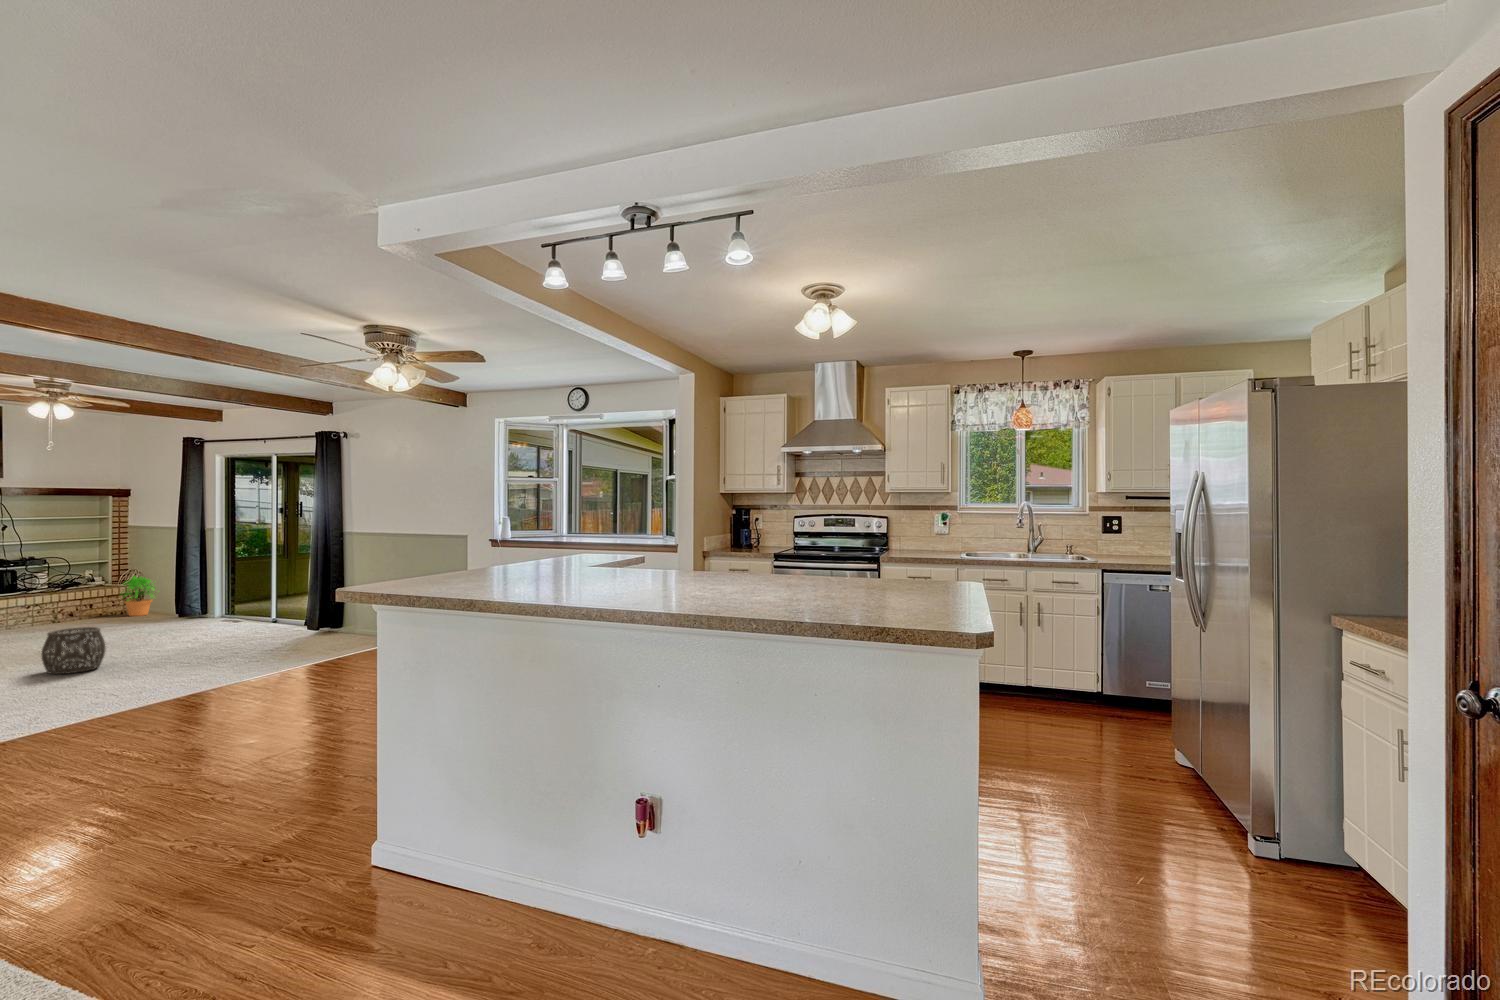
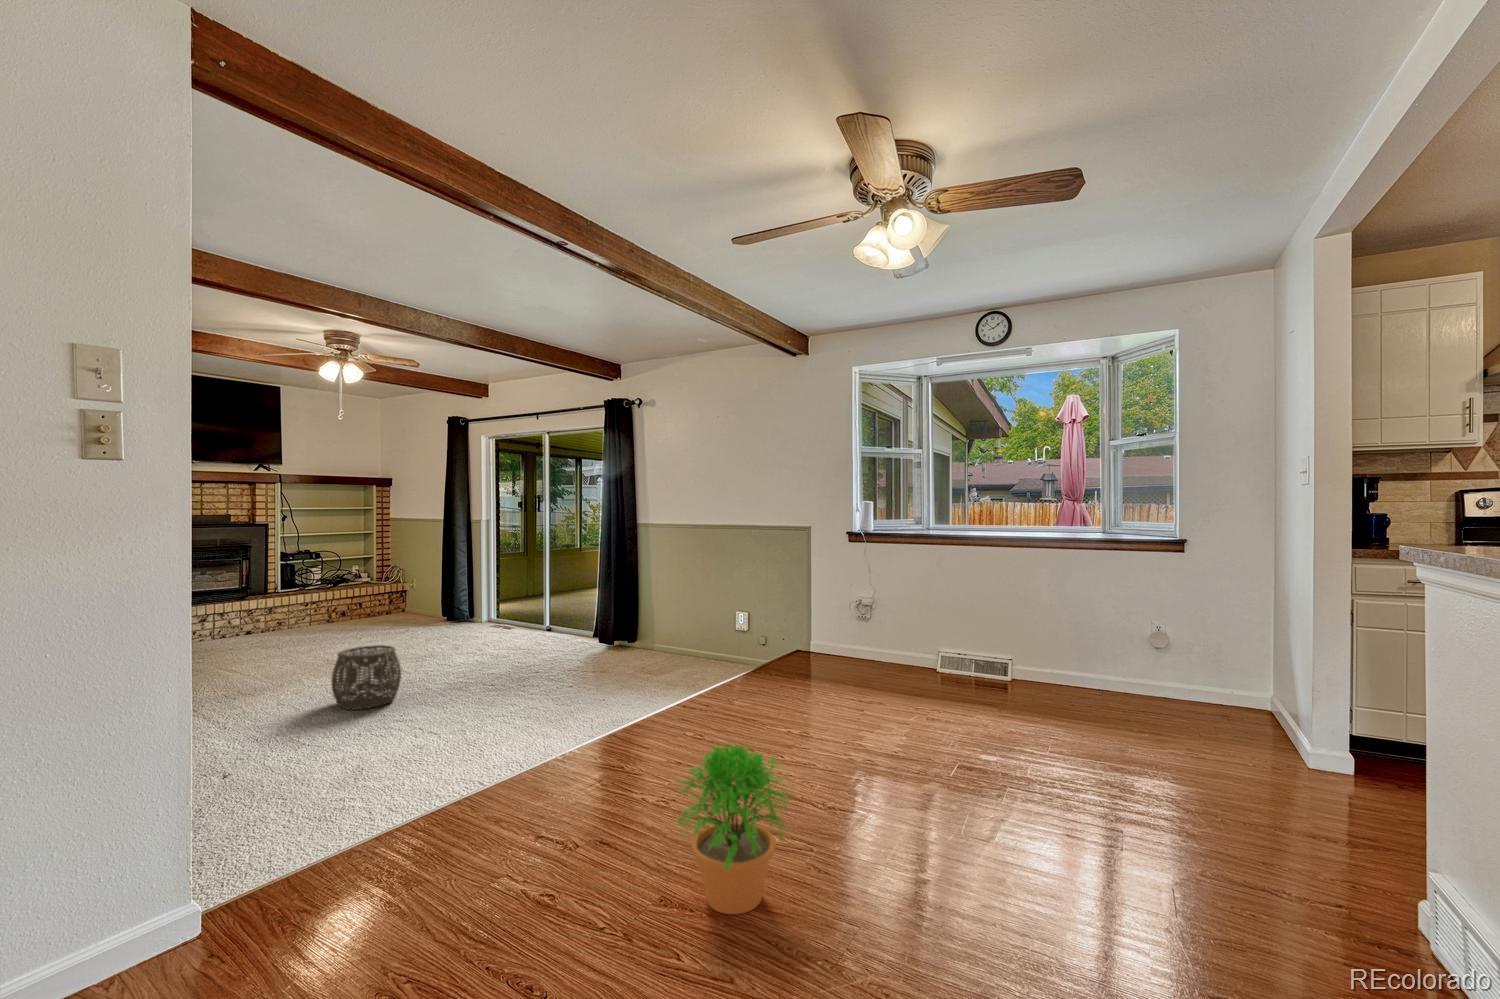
potted plant: present [121,576,155,616] -> present [678,743,788,914]

